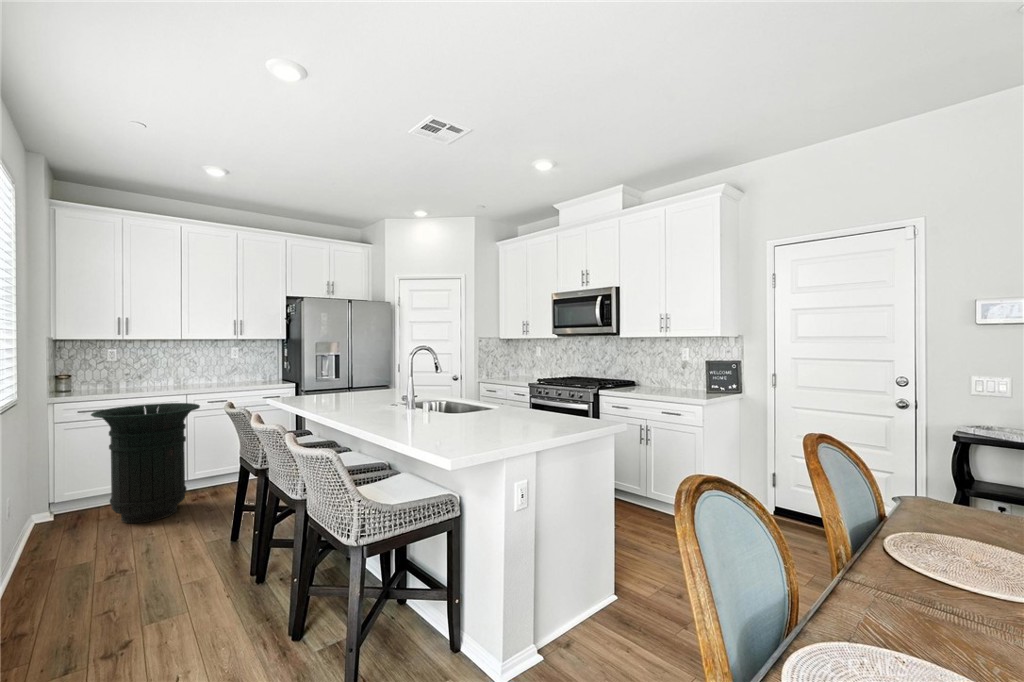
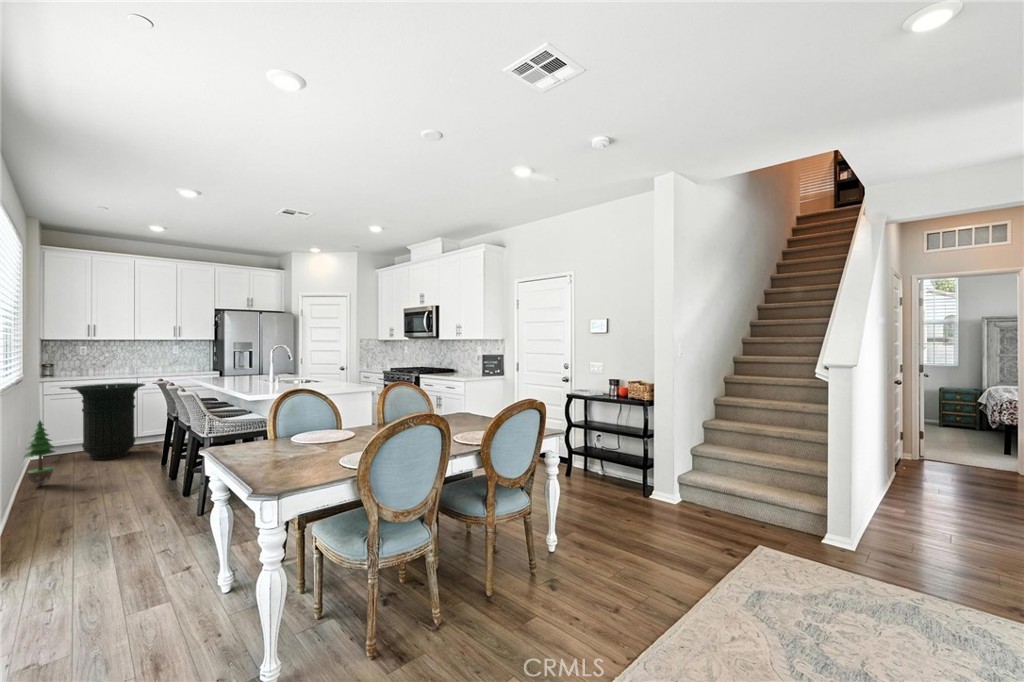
potted tree: none [10,479,66,593] -> present [24,421,55,486]

